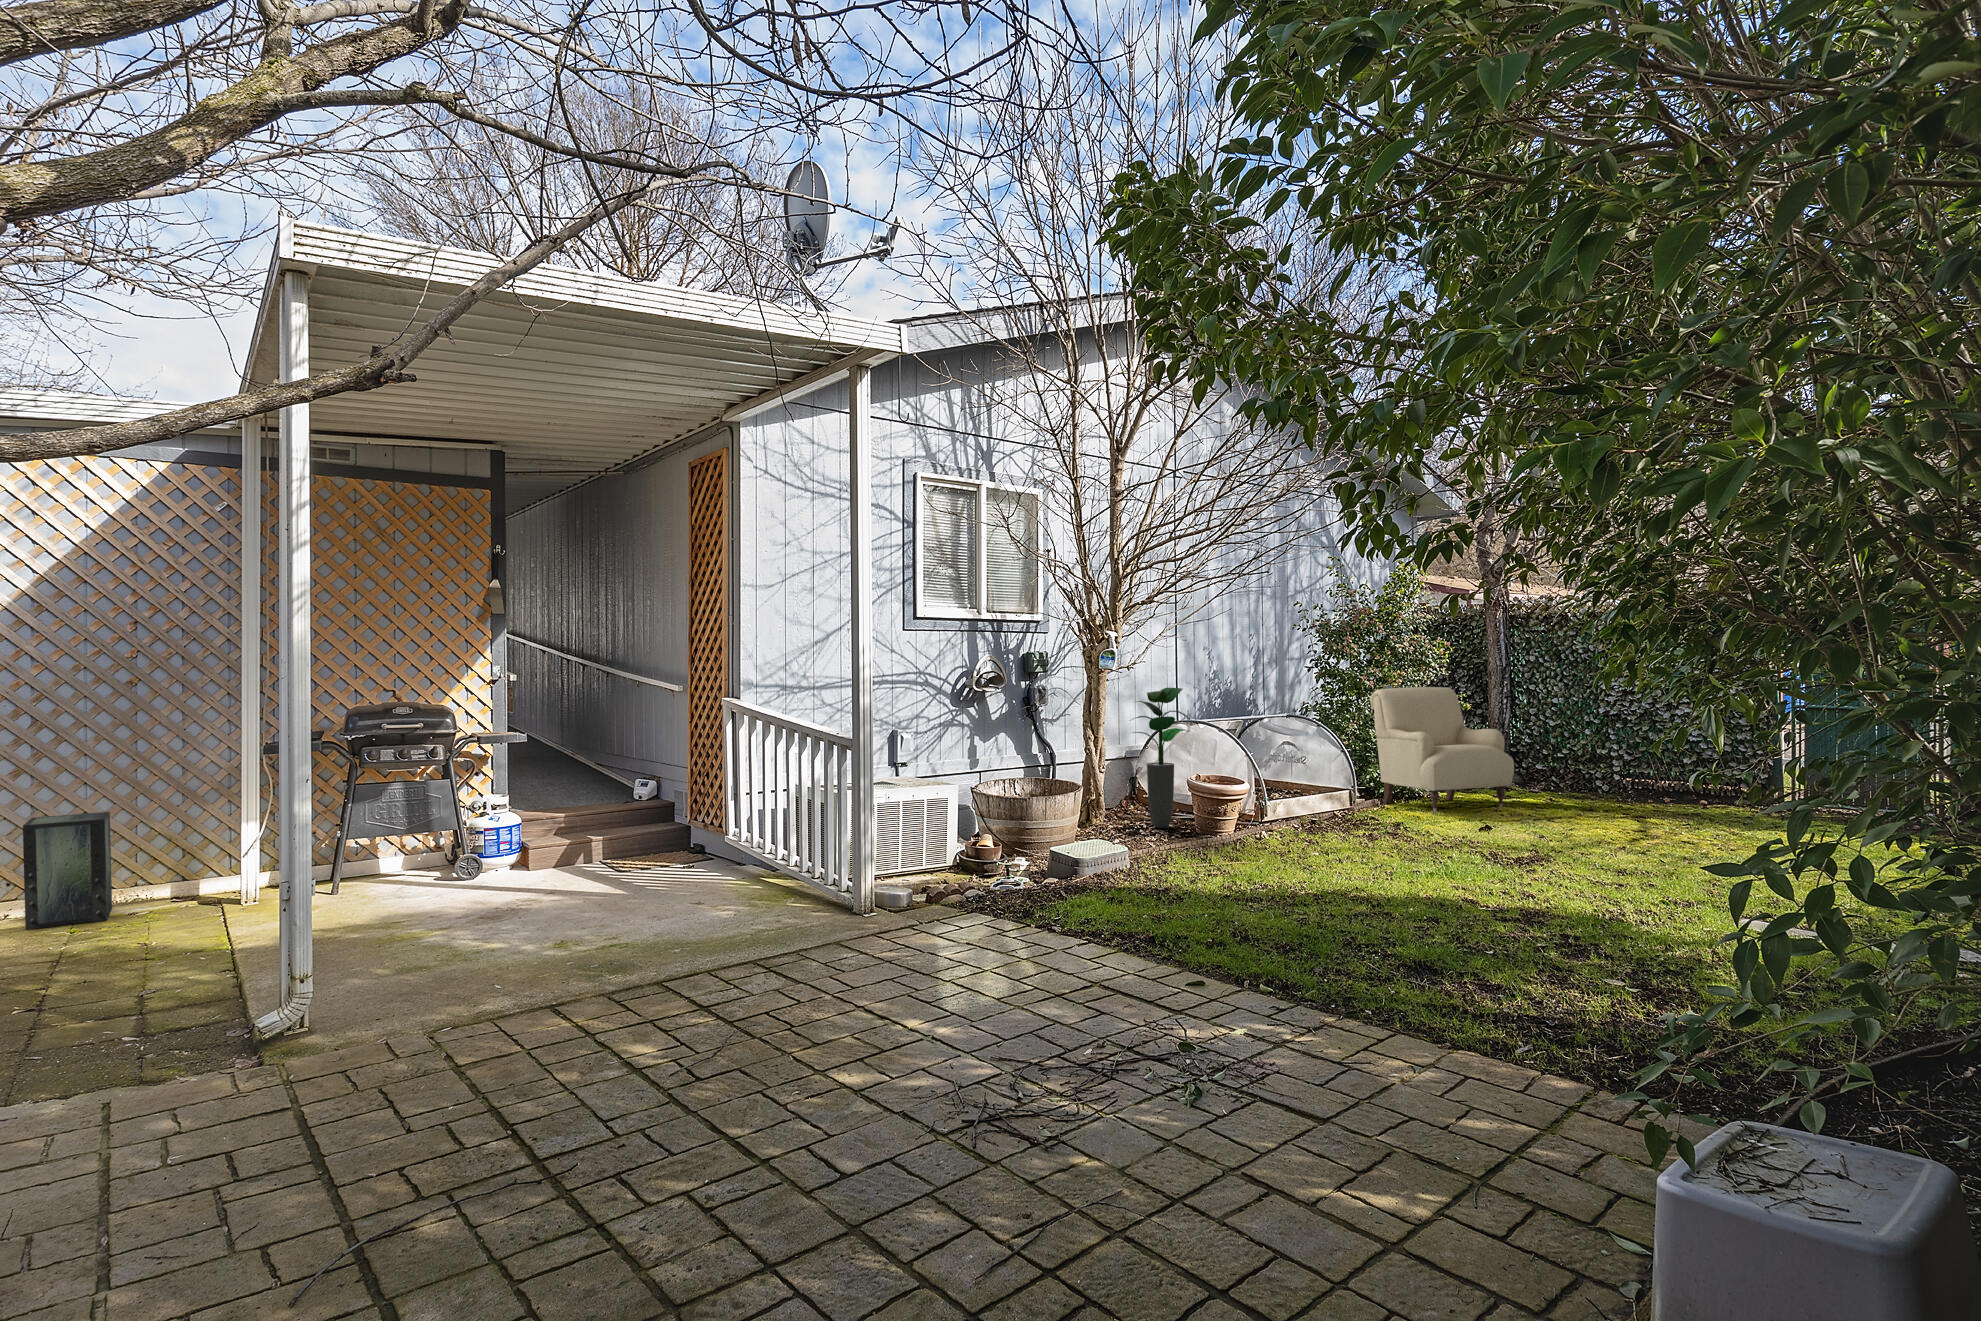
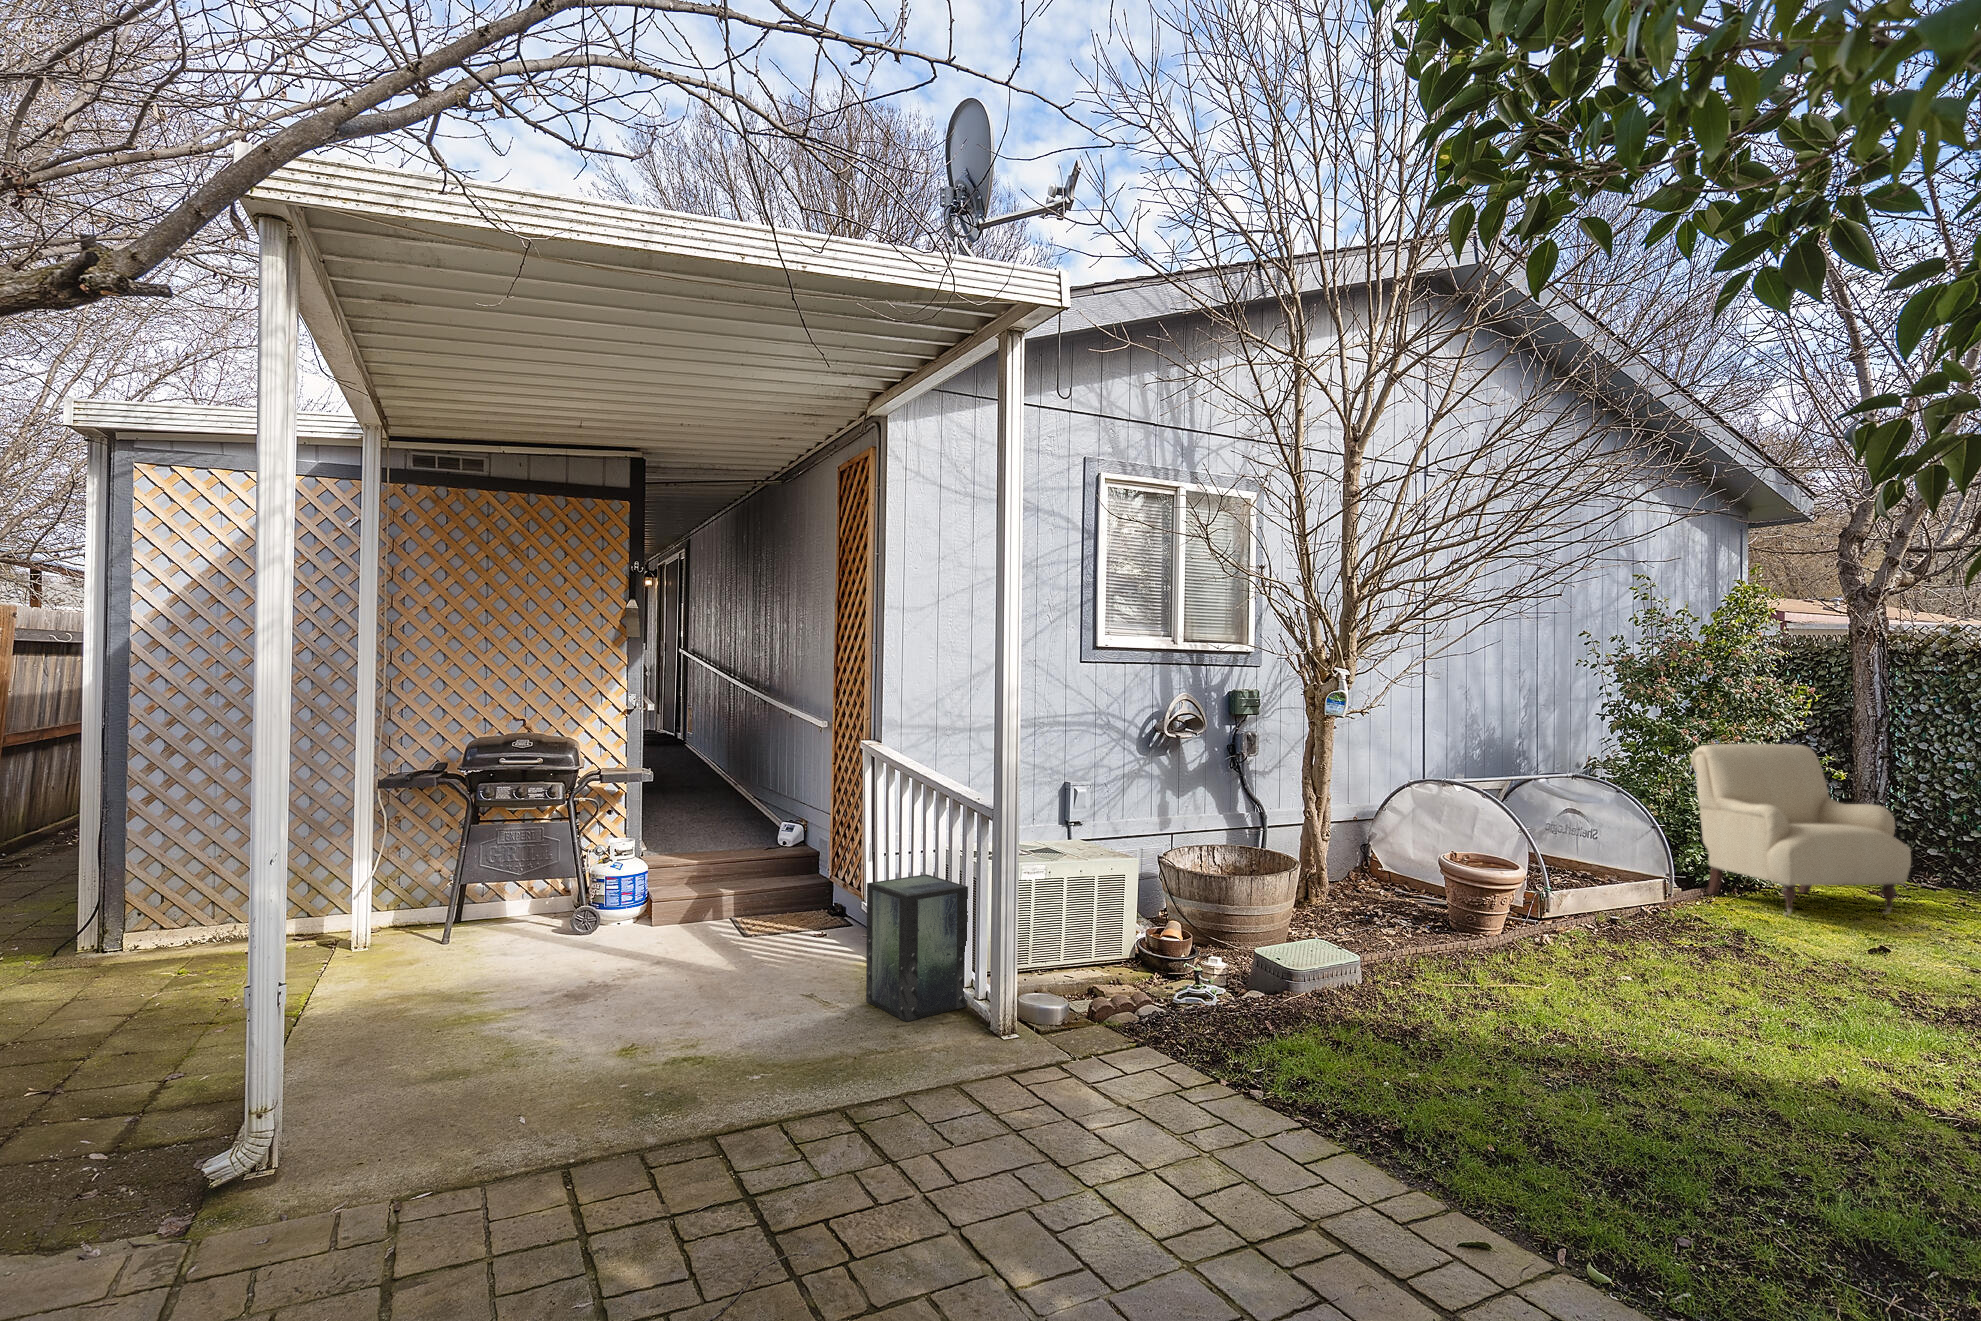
potted plant: present [1132,688,1192,828] -> none [1361,738,1447,915]
storage box: present [23,812,112,930] -> present [866,874,968,1022]

